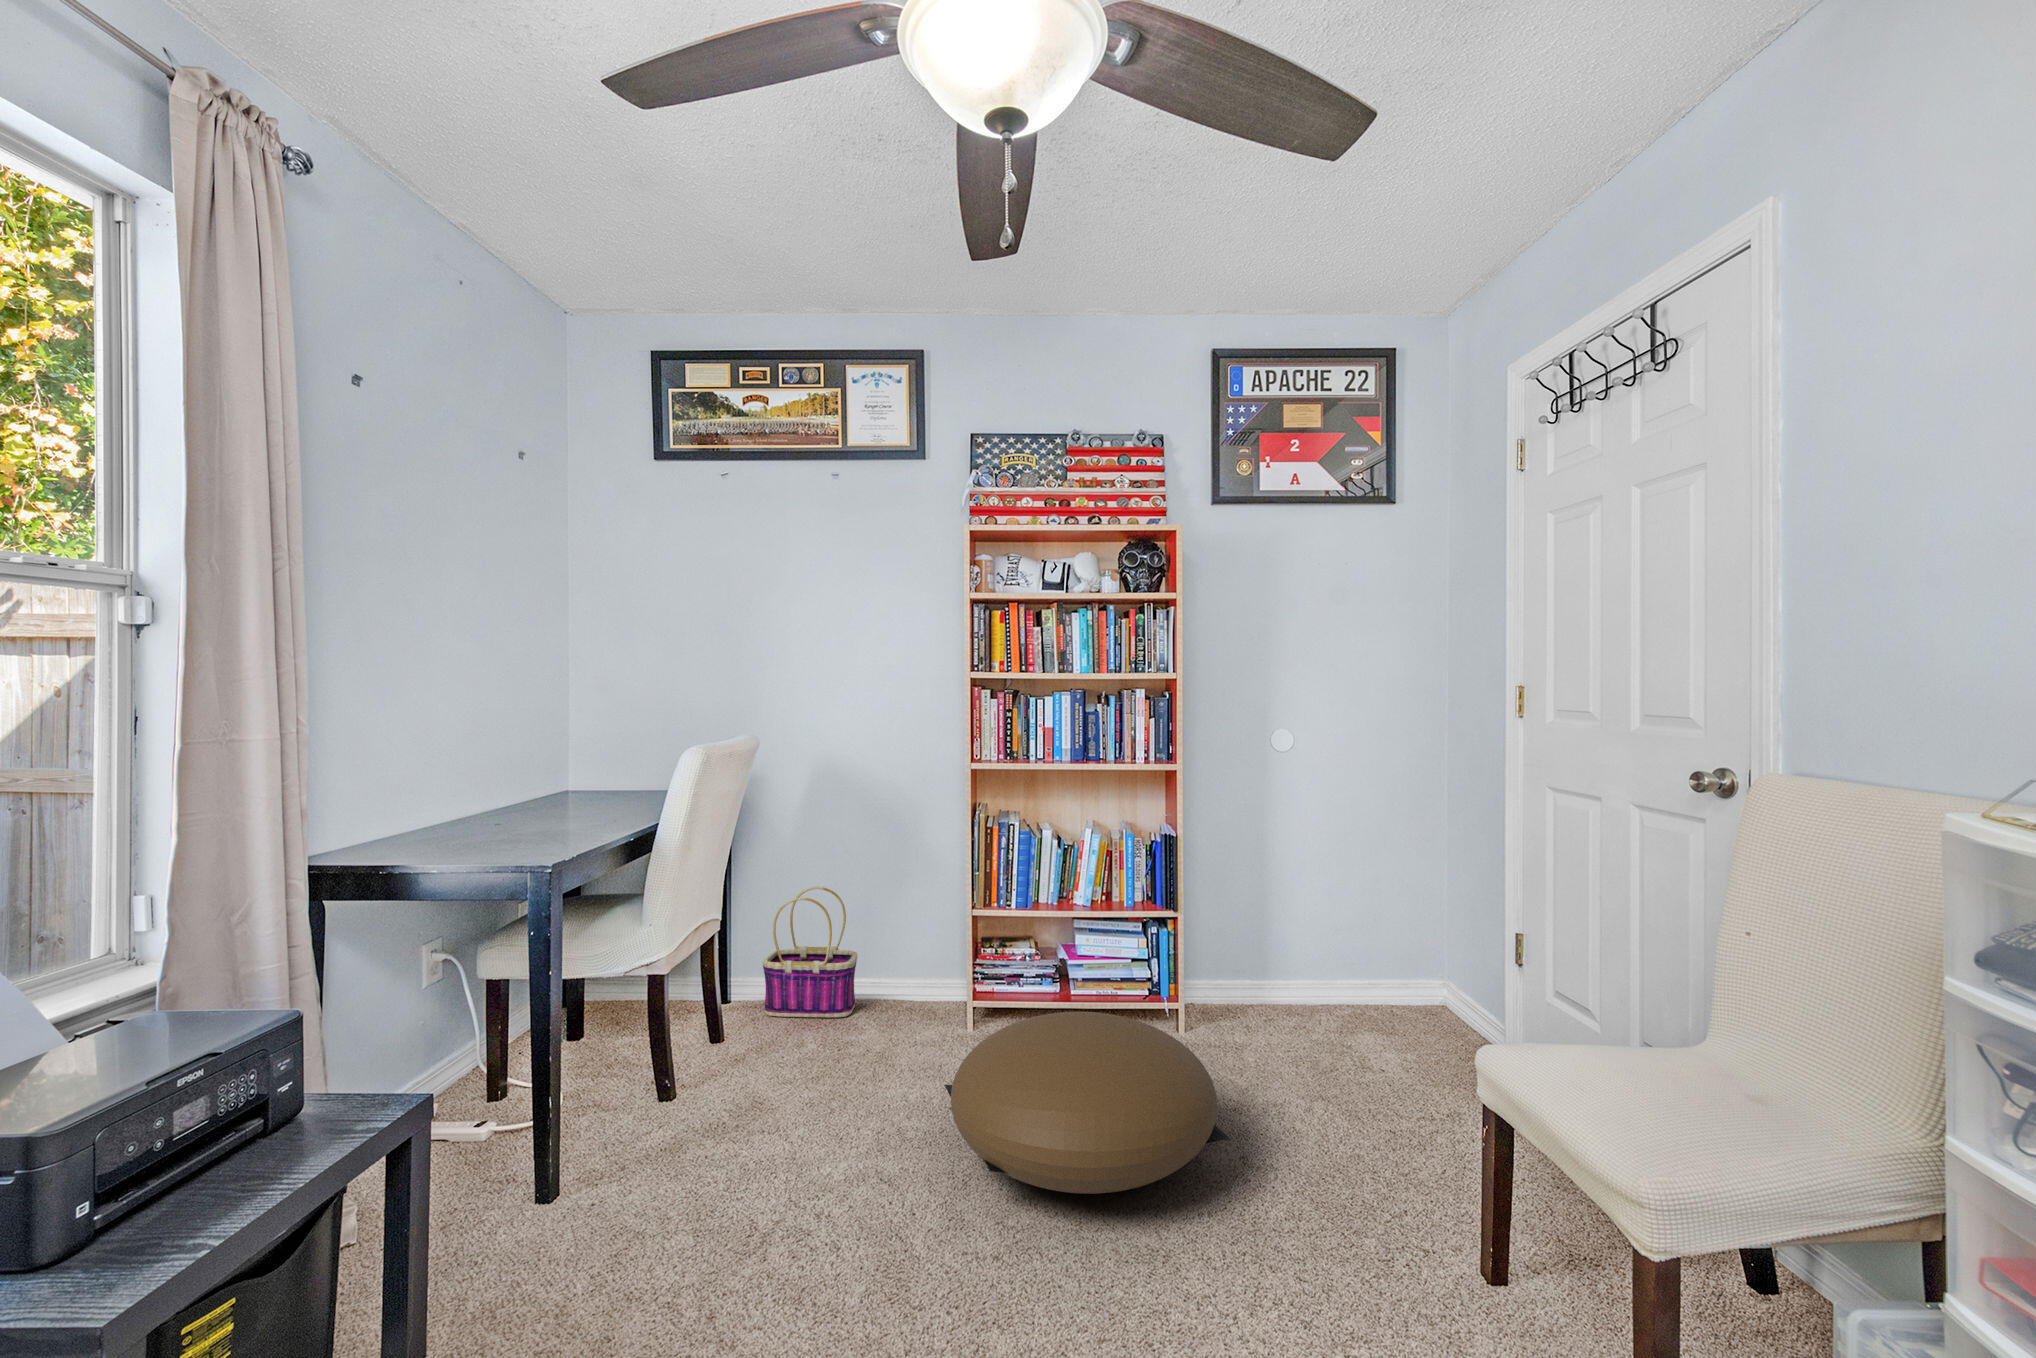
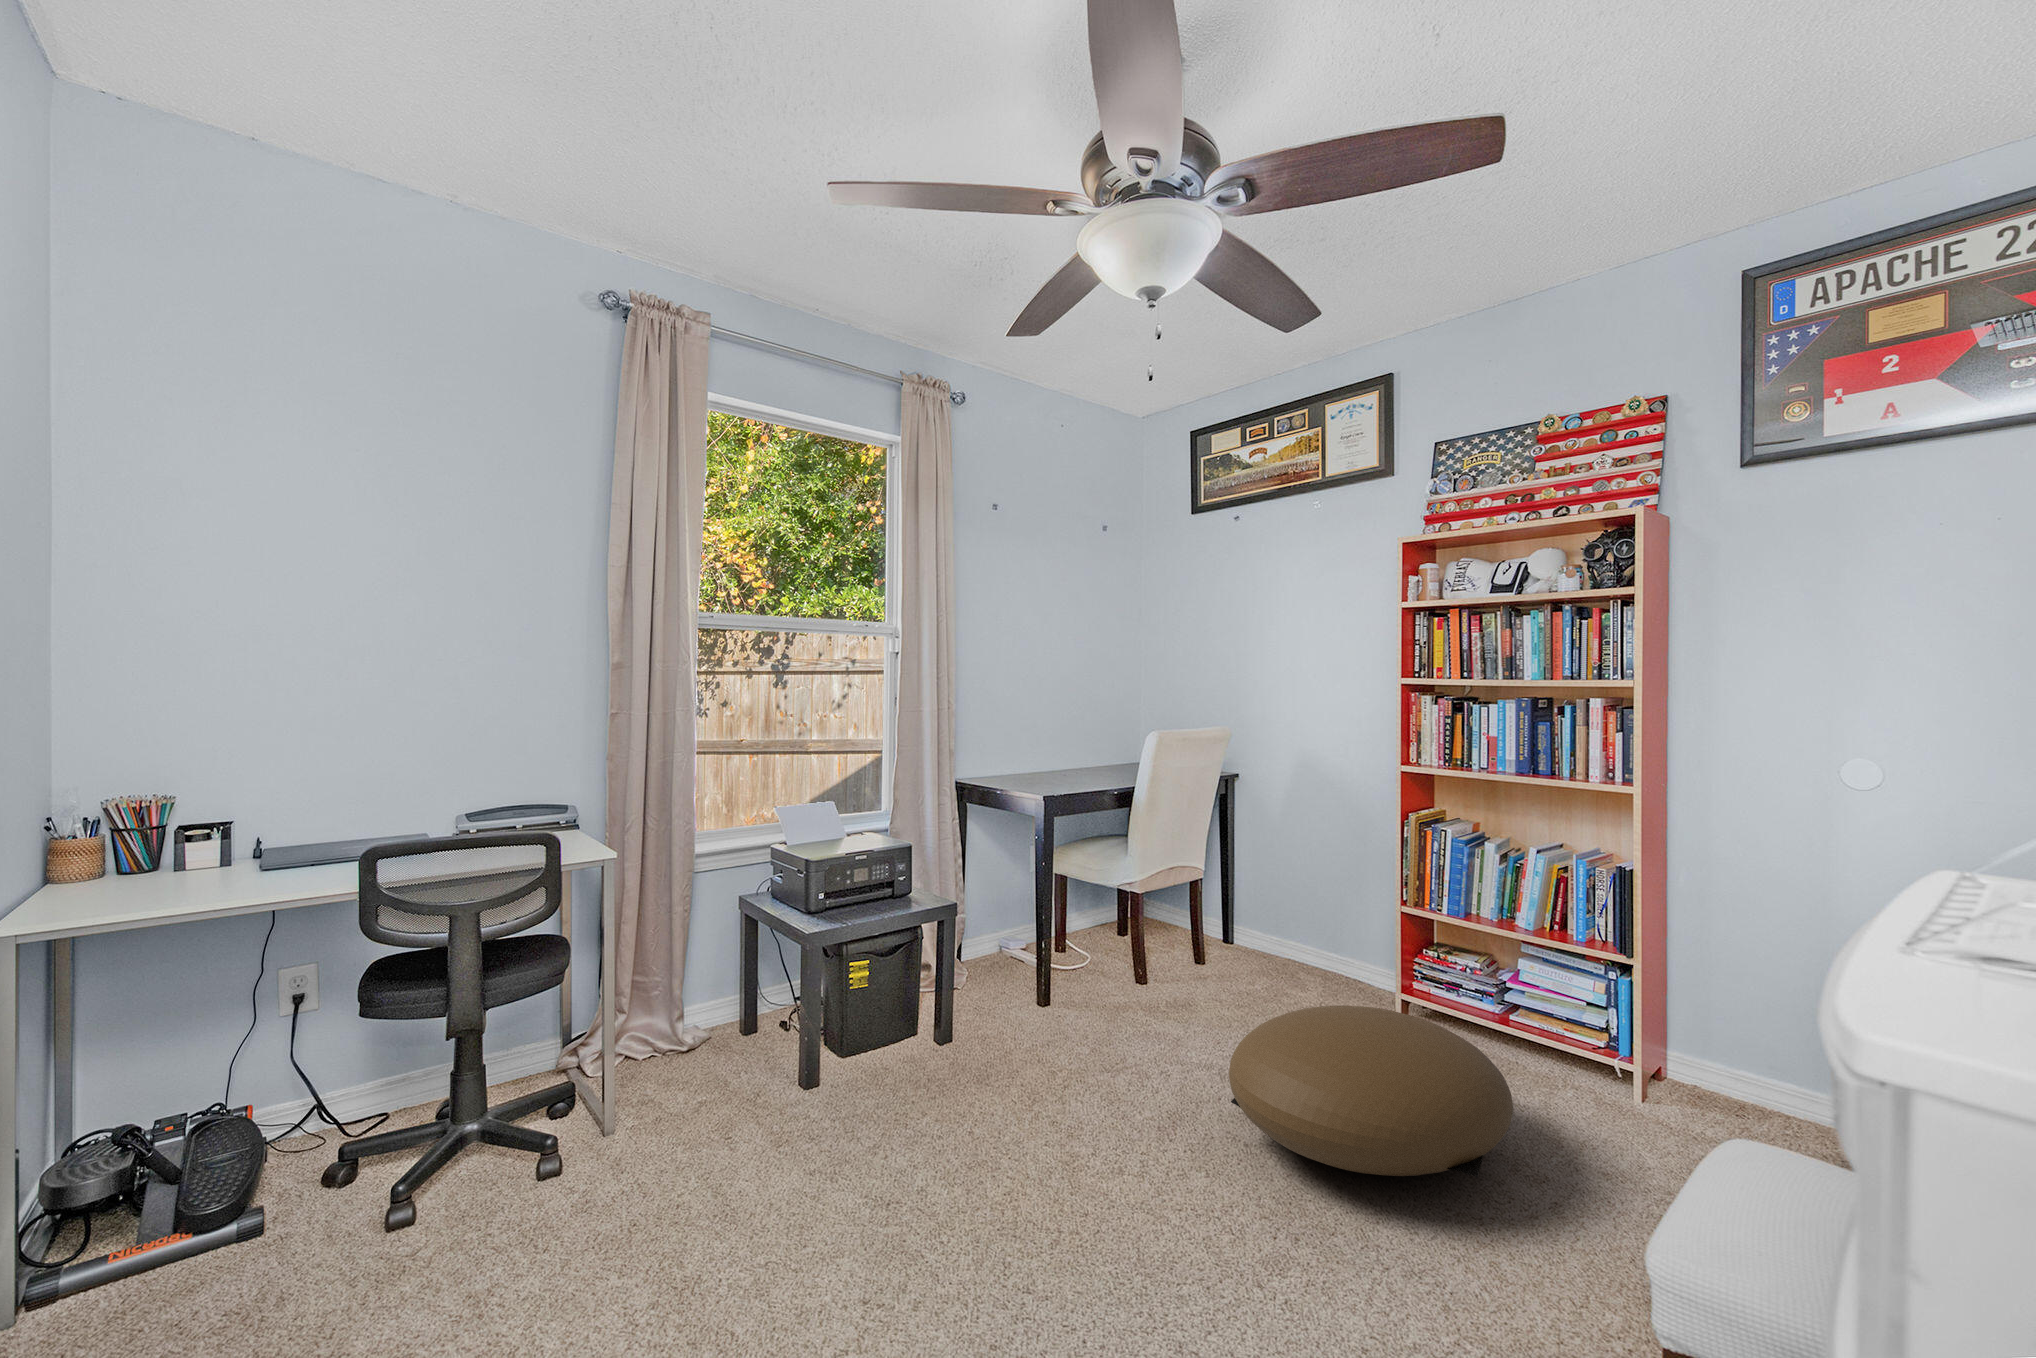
basket: present [763,887,857,1018] -> none [1248,866,1330,982]

